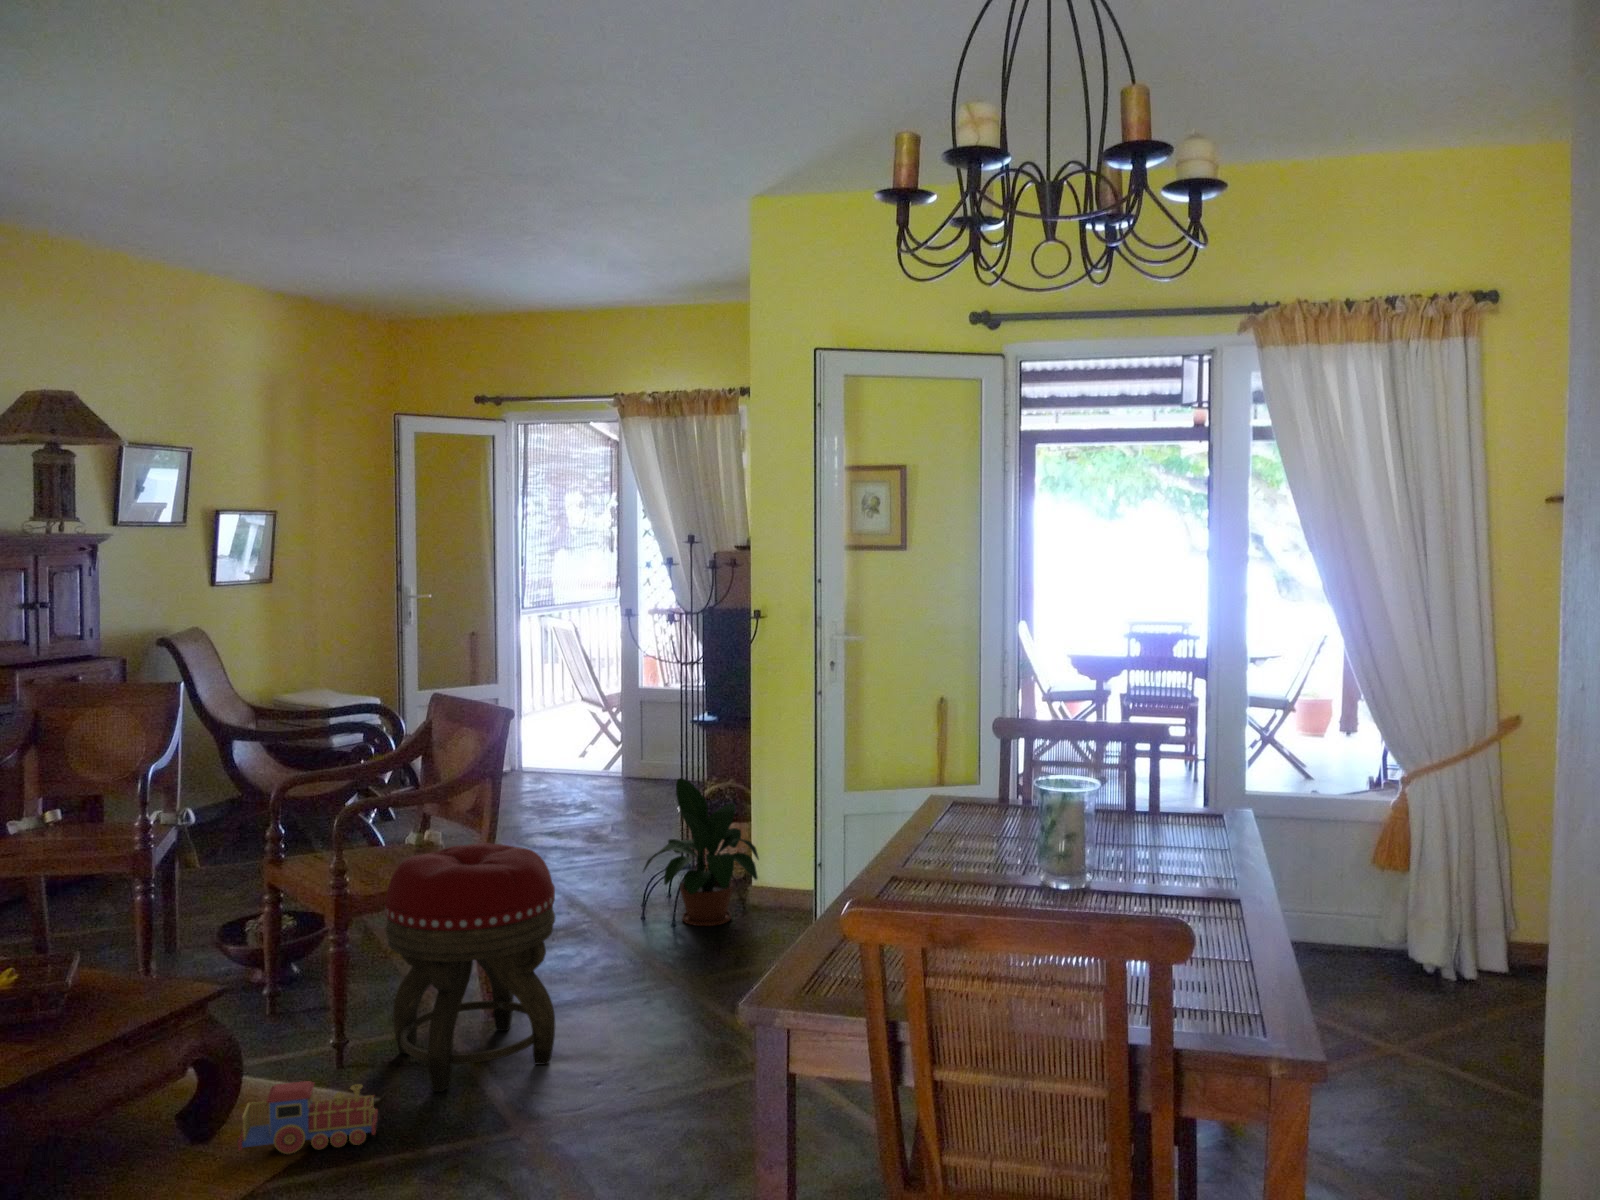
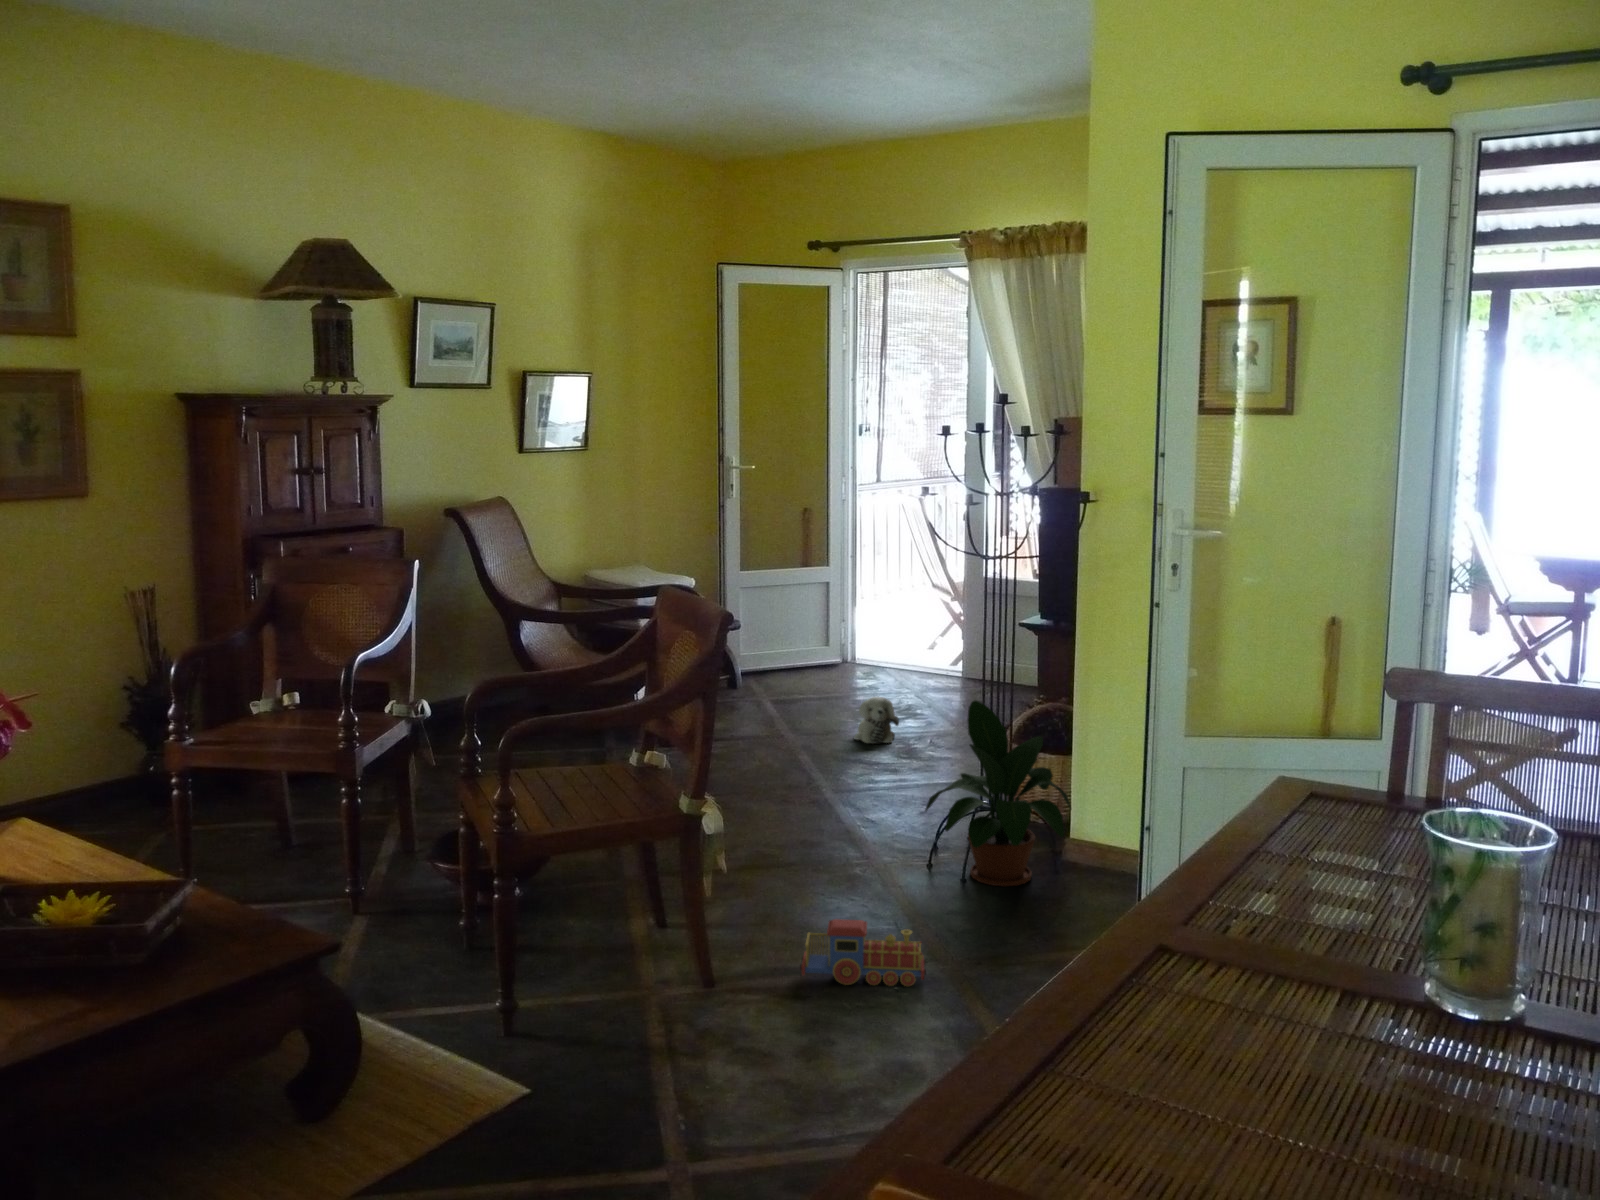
plush toy: none [547,792,586,834] -> present [854,697,899,744]
footstool: present [385,843,555,1092] -> none [553,777,758,1079]
toy train: present [237,1081,379,1154] -> present [800,919,926,986]

